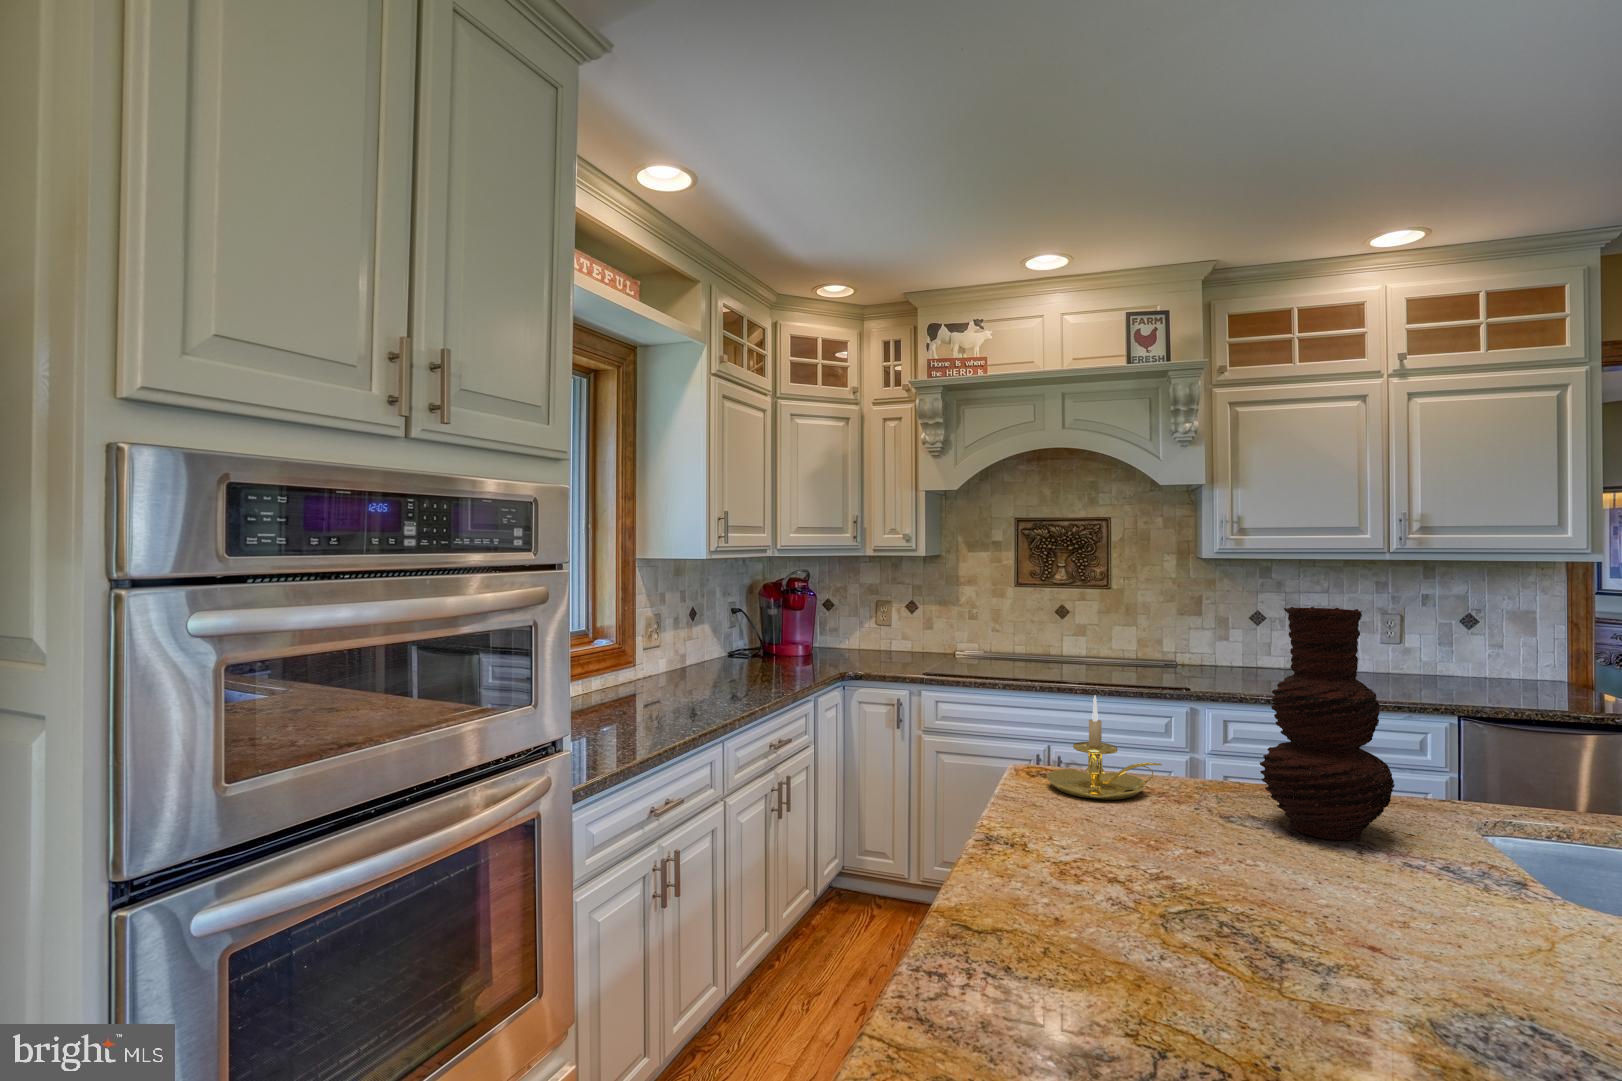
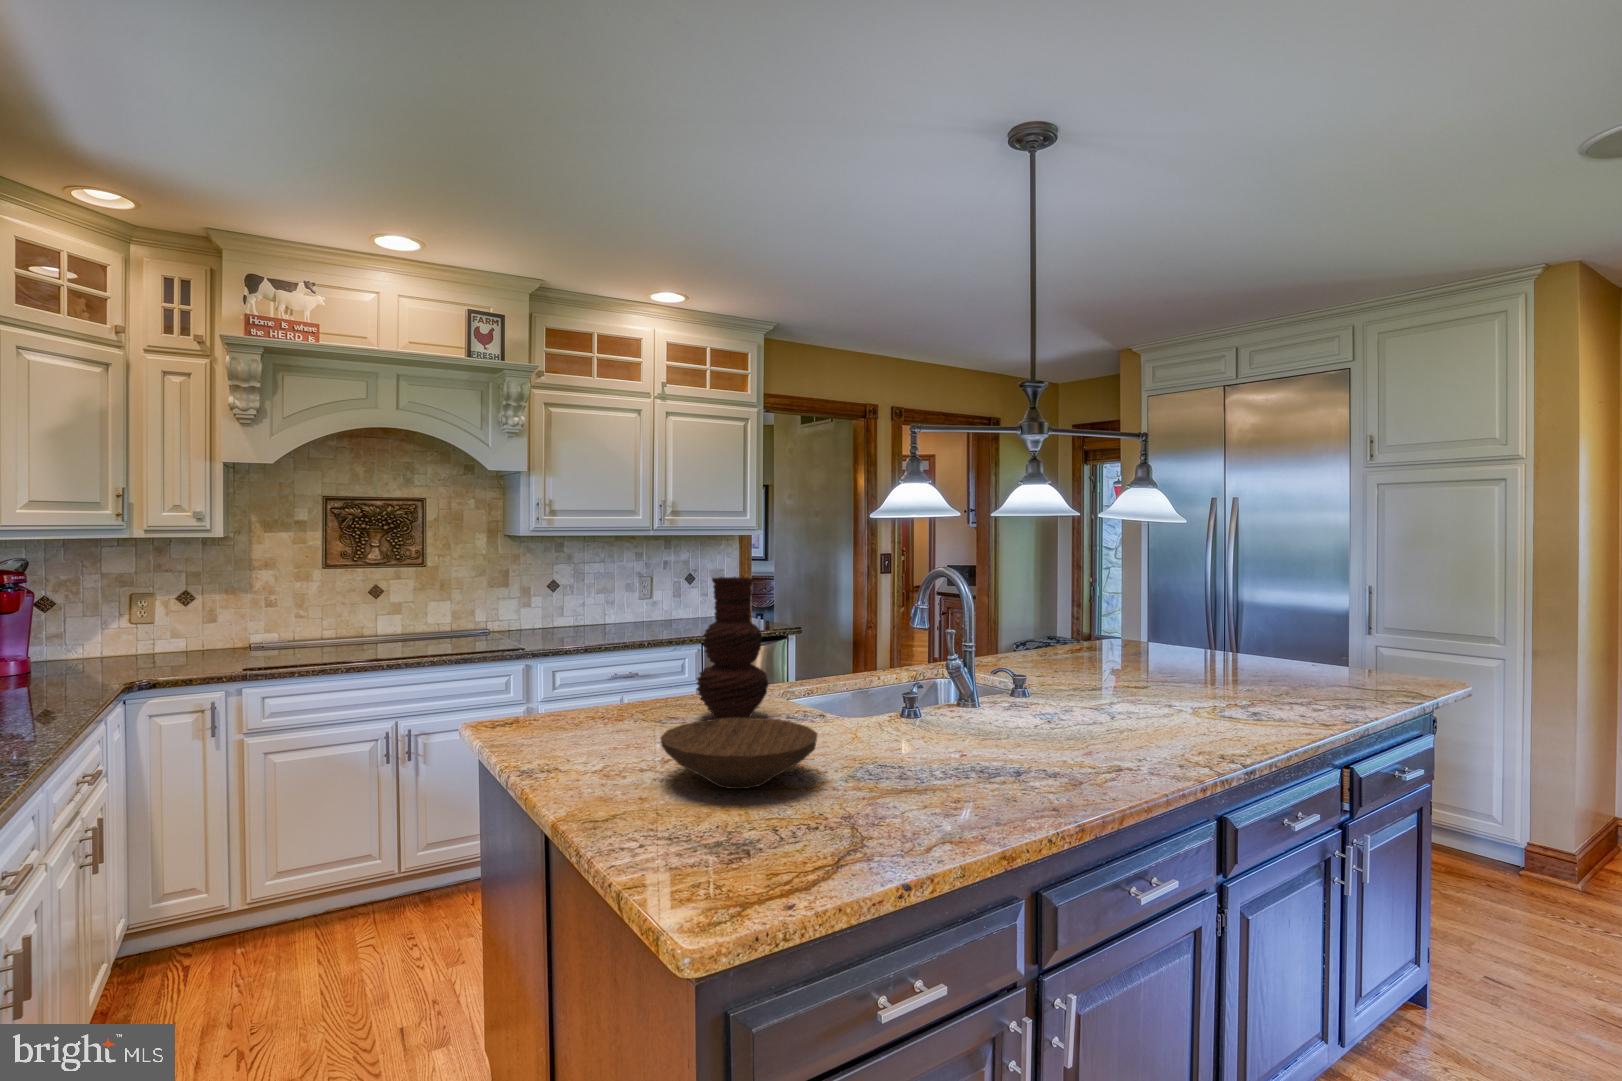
candle holder: present [1047,696,1162,800] -> none [545,654,627,733]
wooden bowl: none [1060,818,1344,959] -> present [661,718,817,789]

